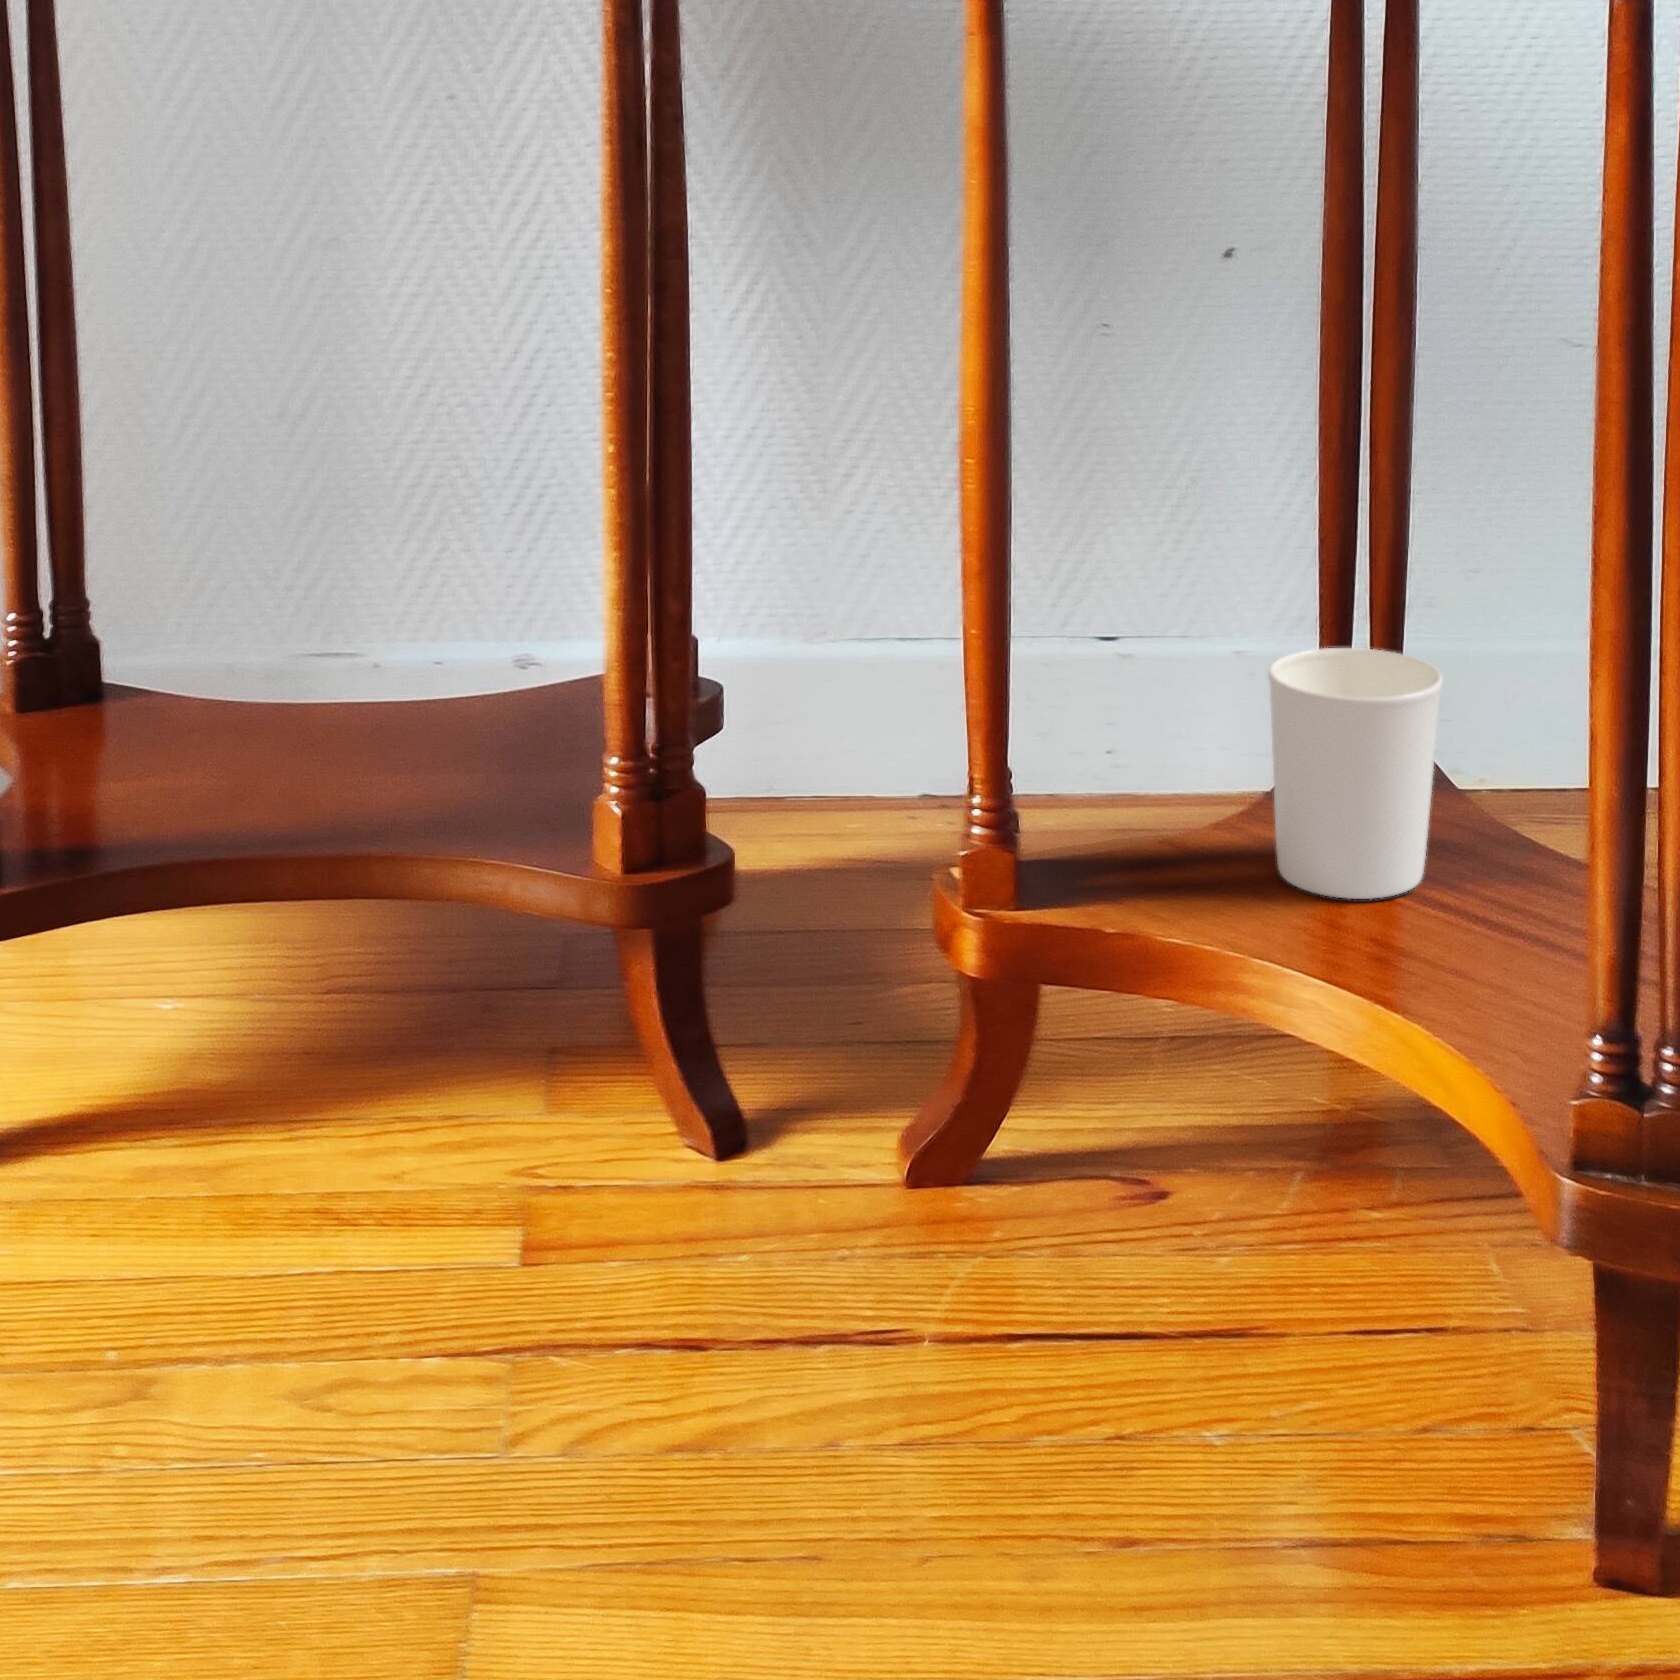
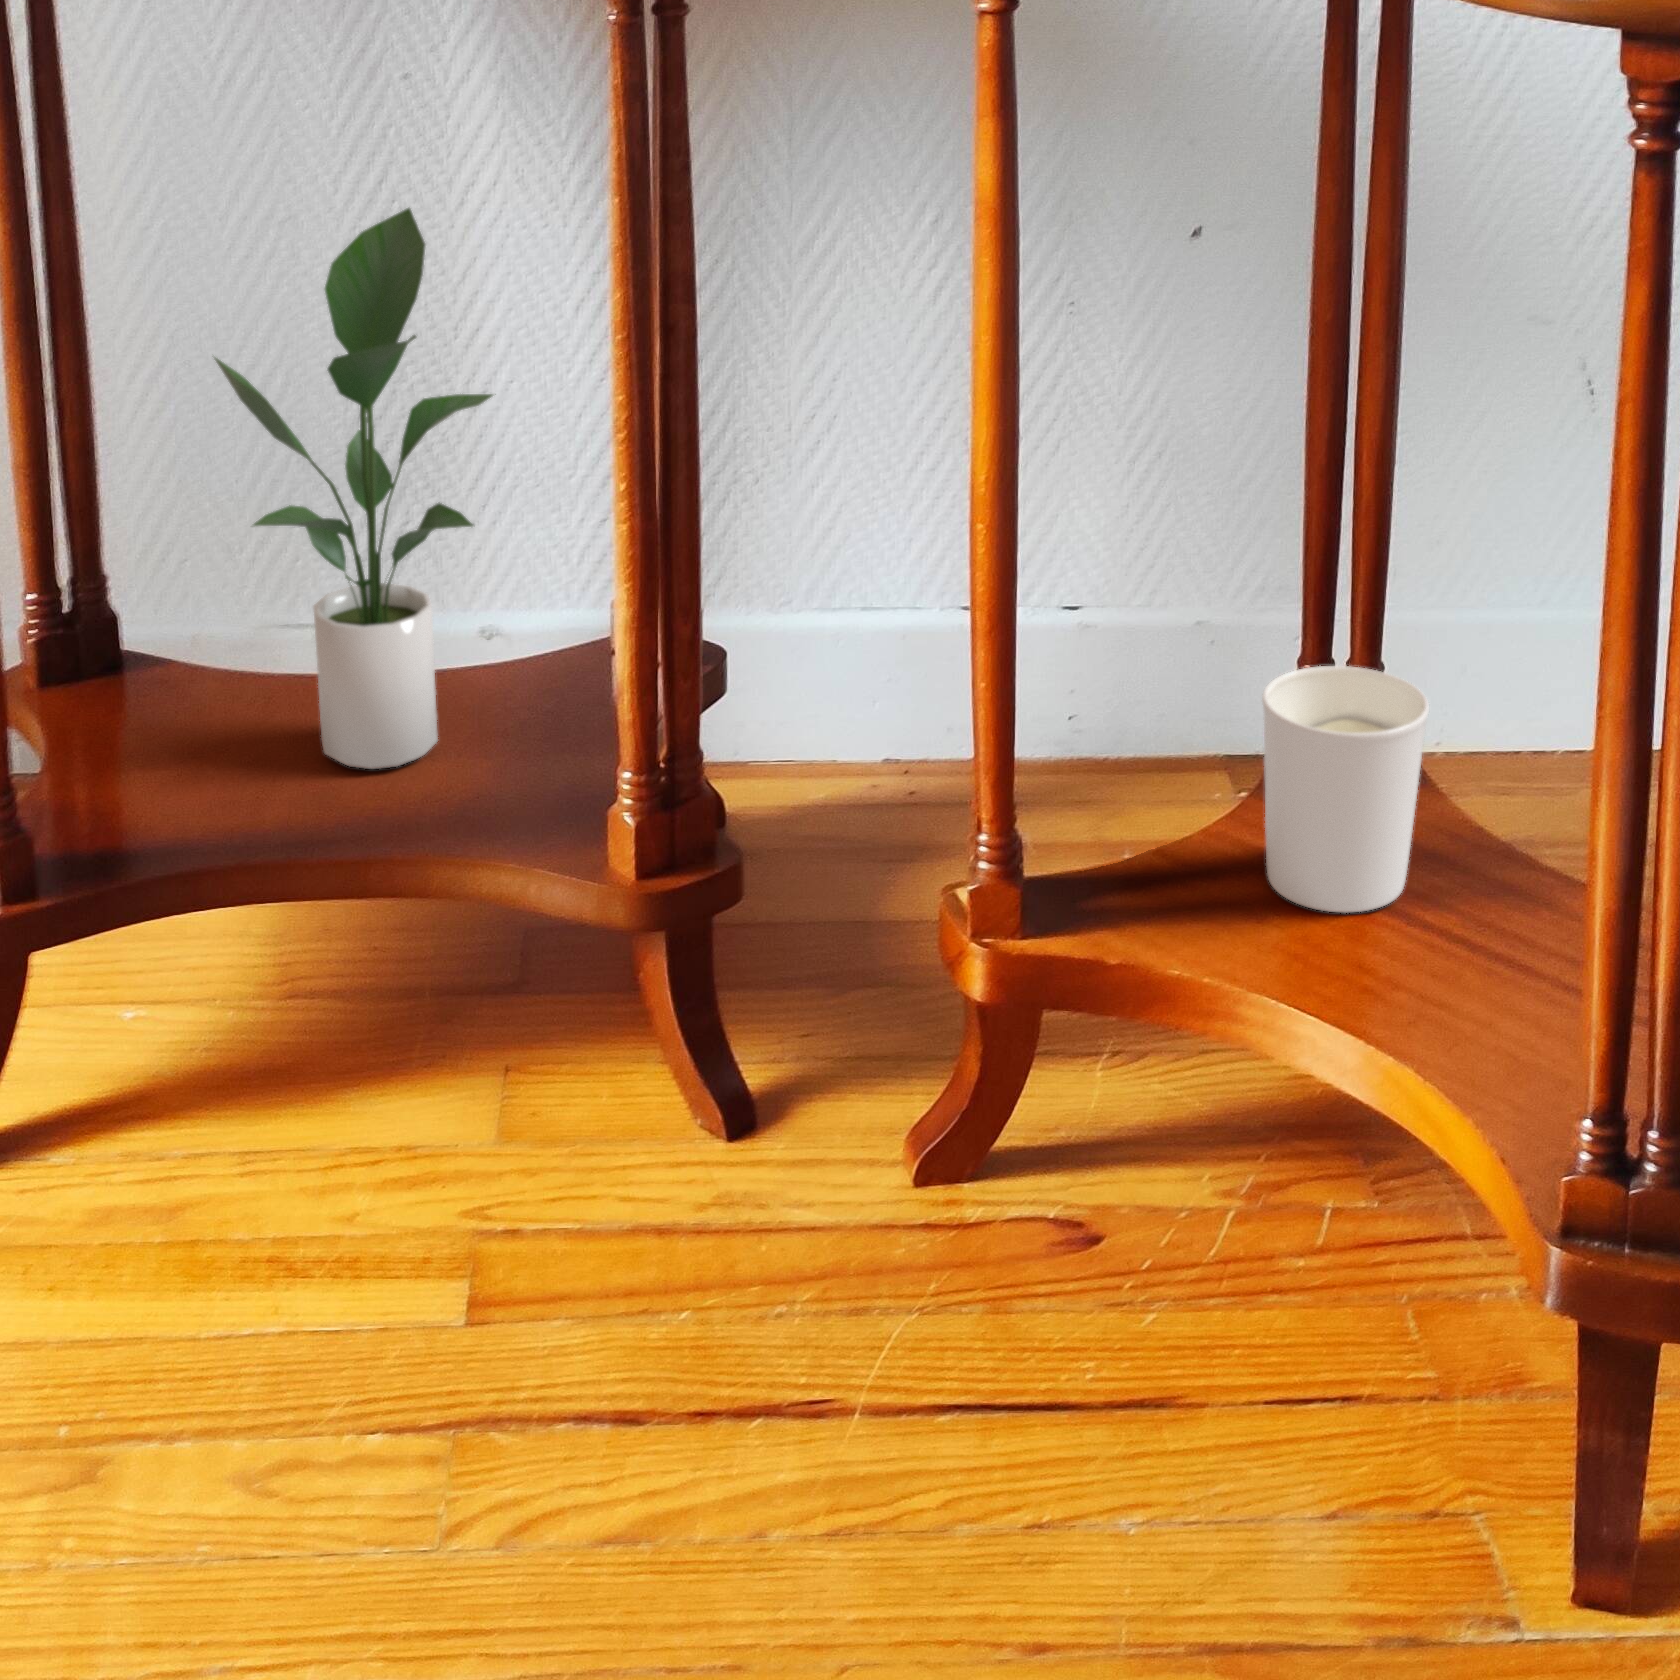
potted plant: none [199,206,488,781] -> present [215,208,493,769]

